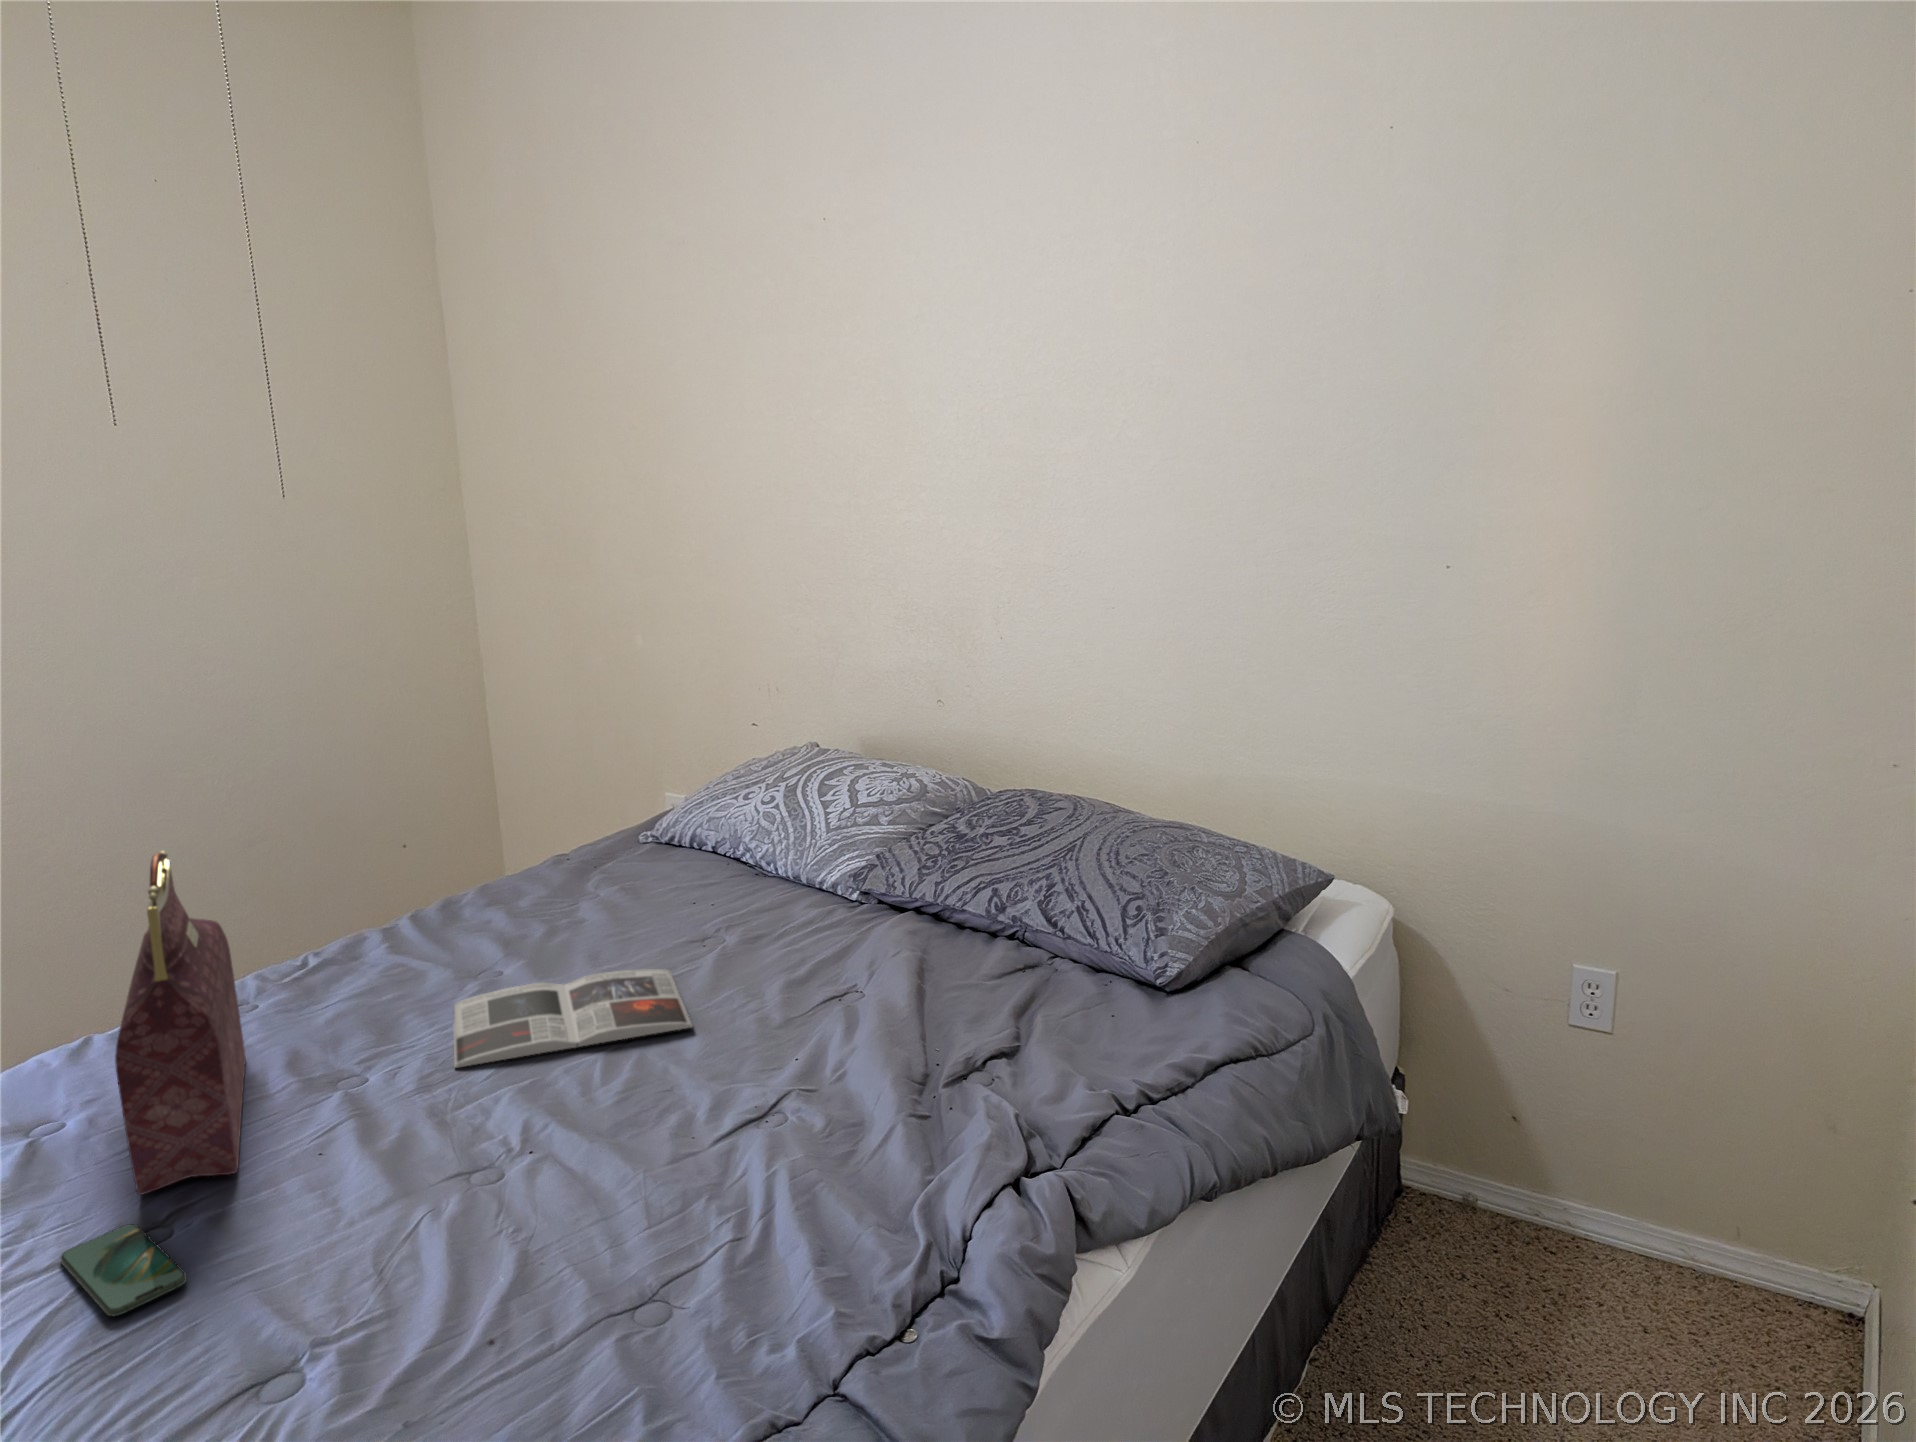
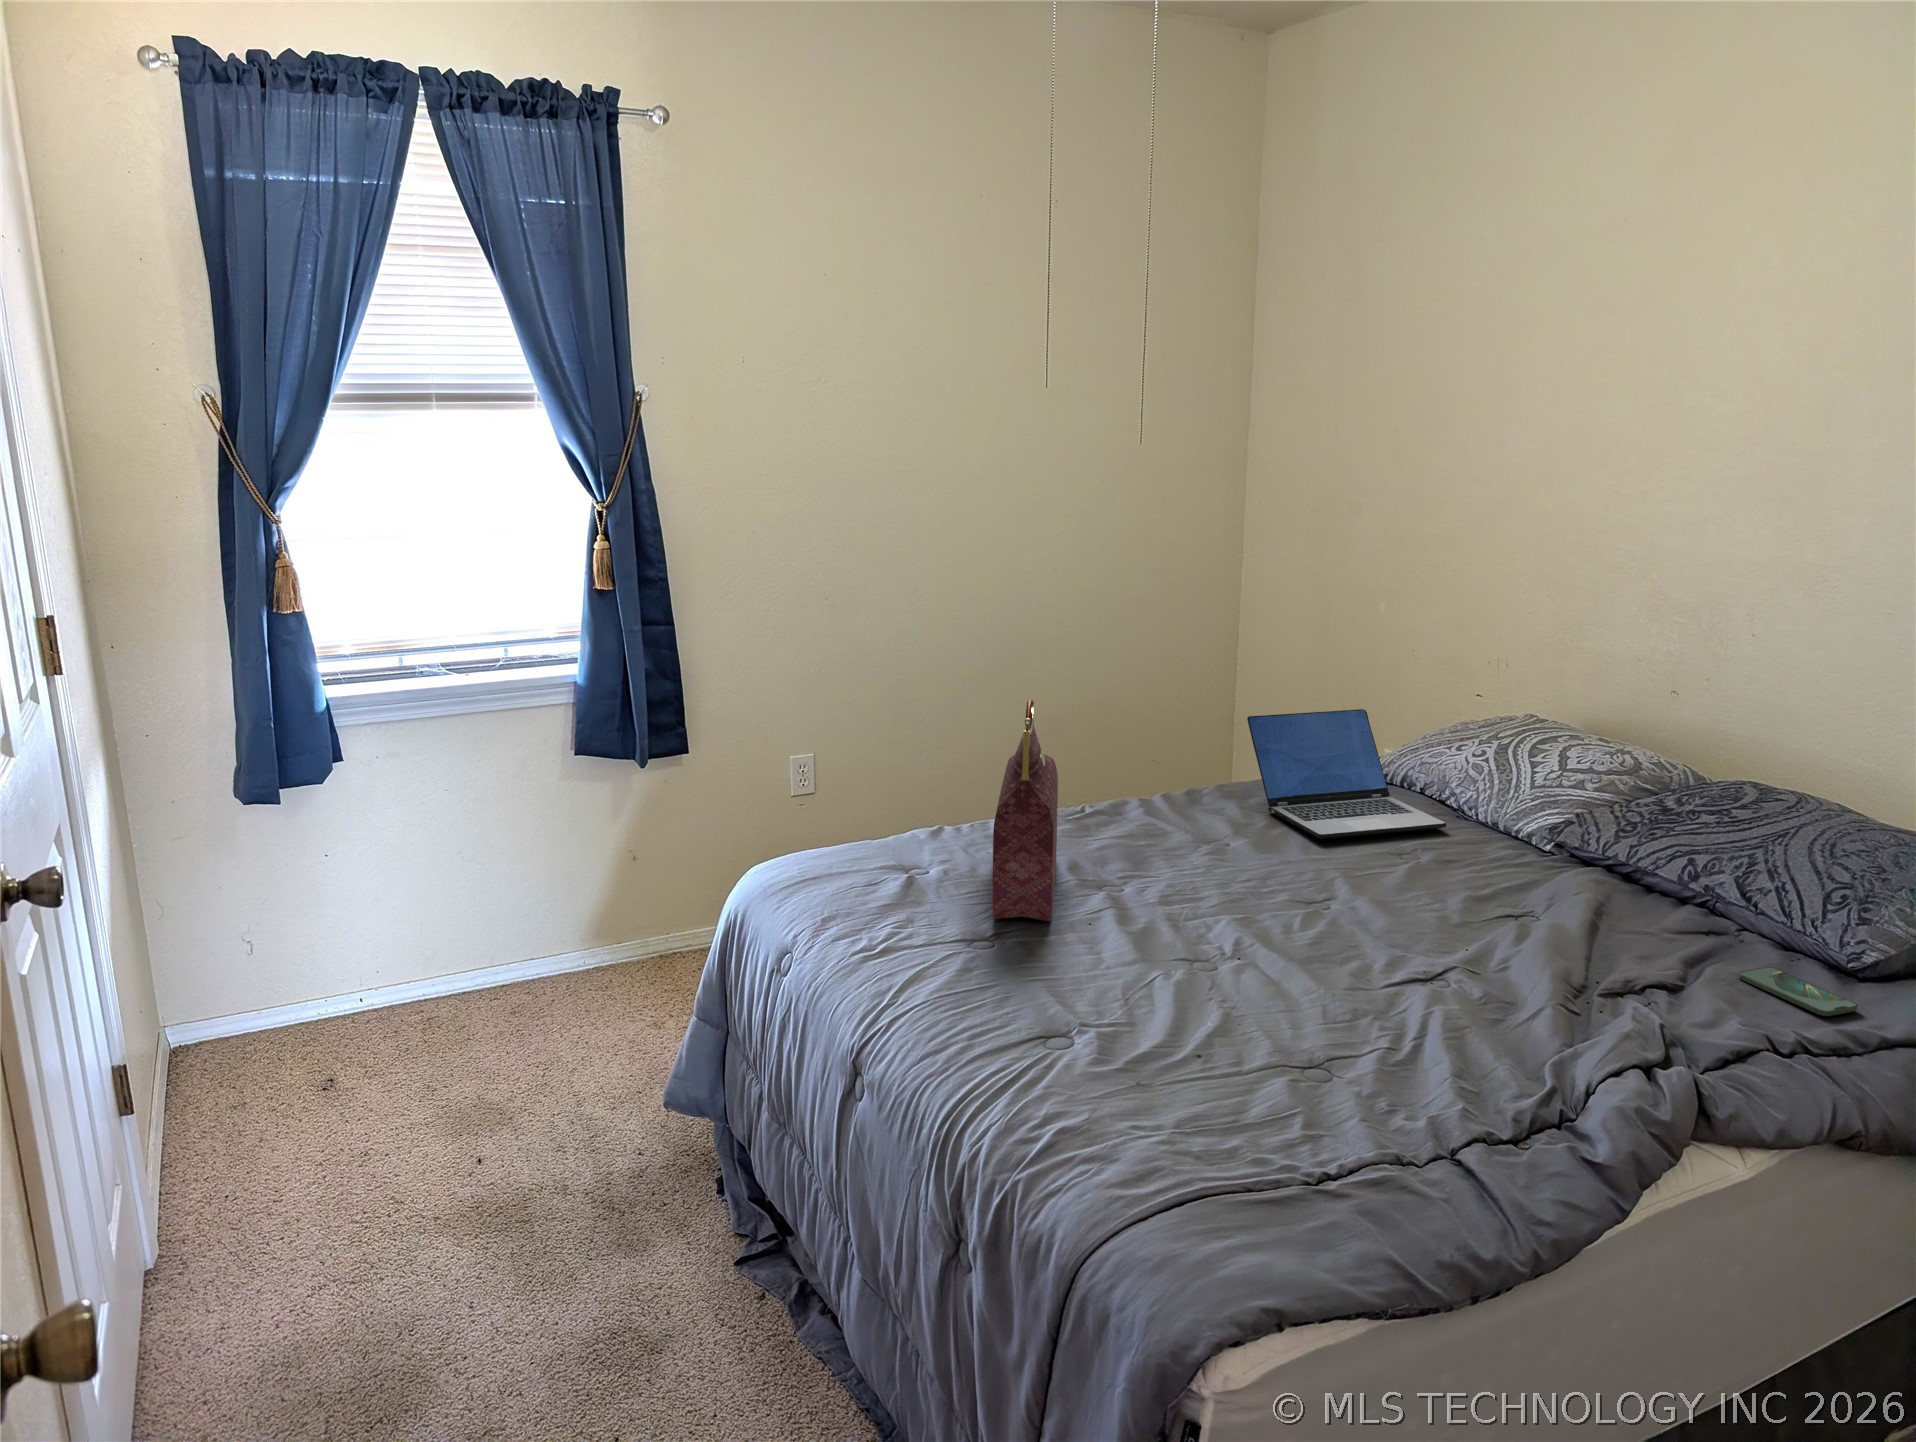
laptop: none [497,767,746,940] -> present [1247,709,1446,839]
magazine: present [454,969,692,1068] -> none [1195,855,1382,910]
smartphone: present [61,1224,187,1316] -> present [1739,967,1858,1016]

